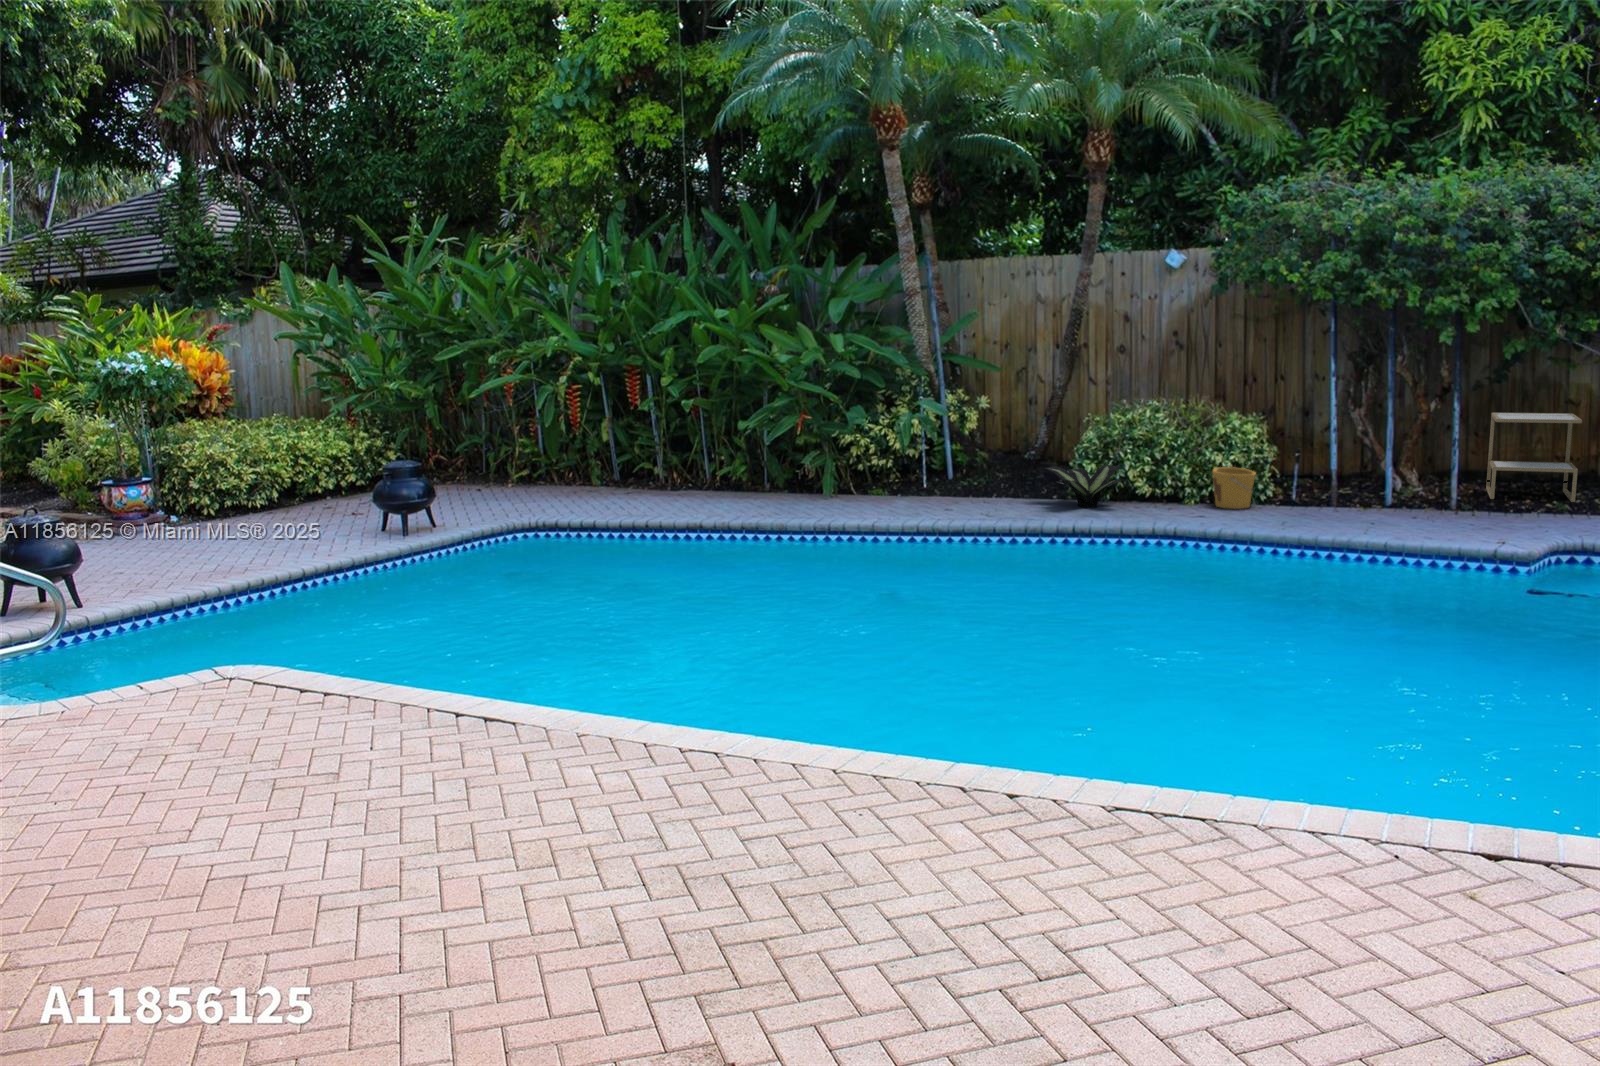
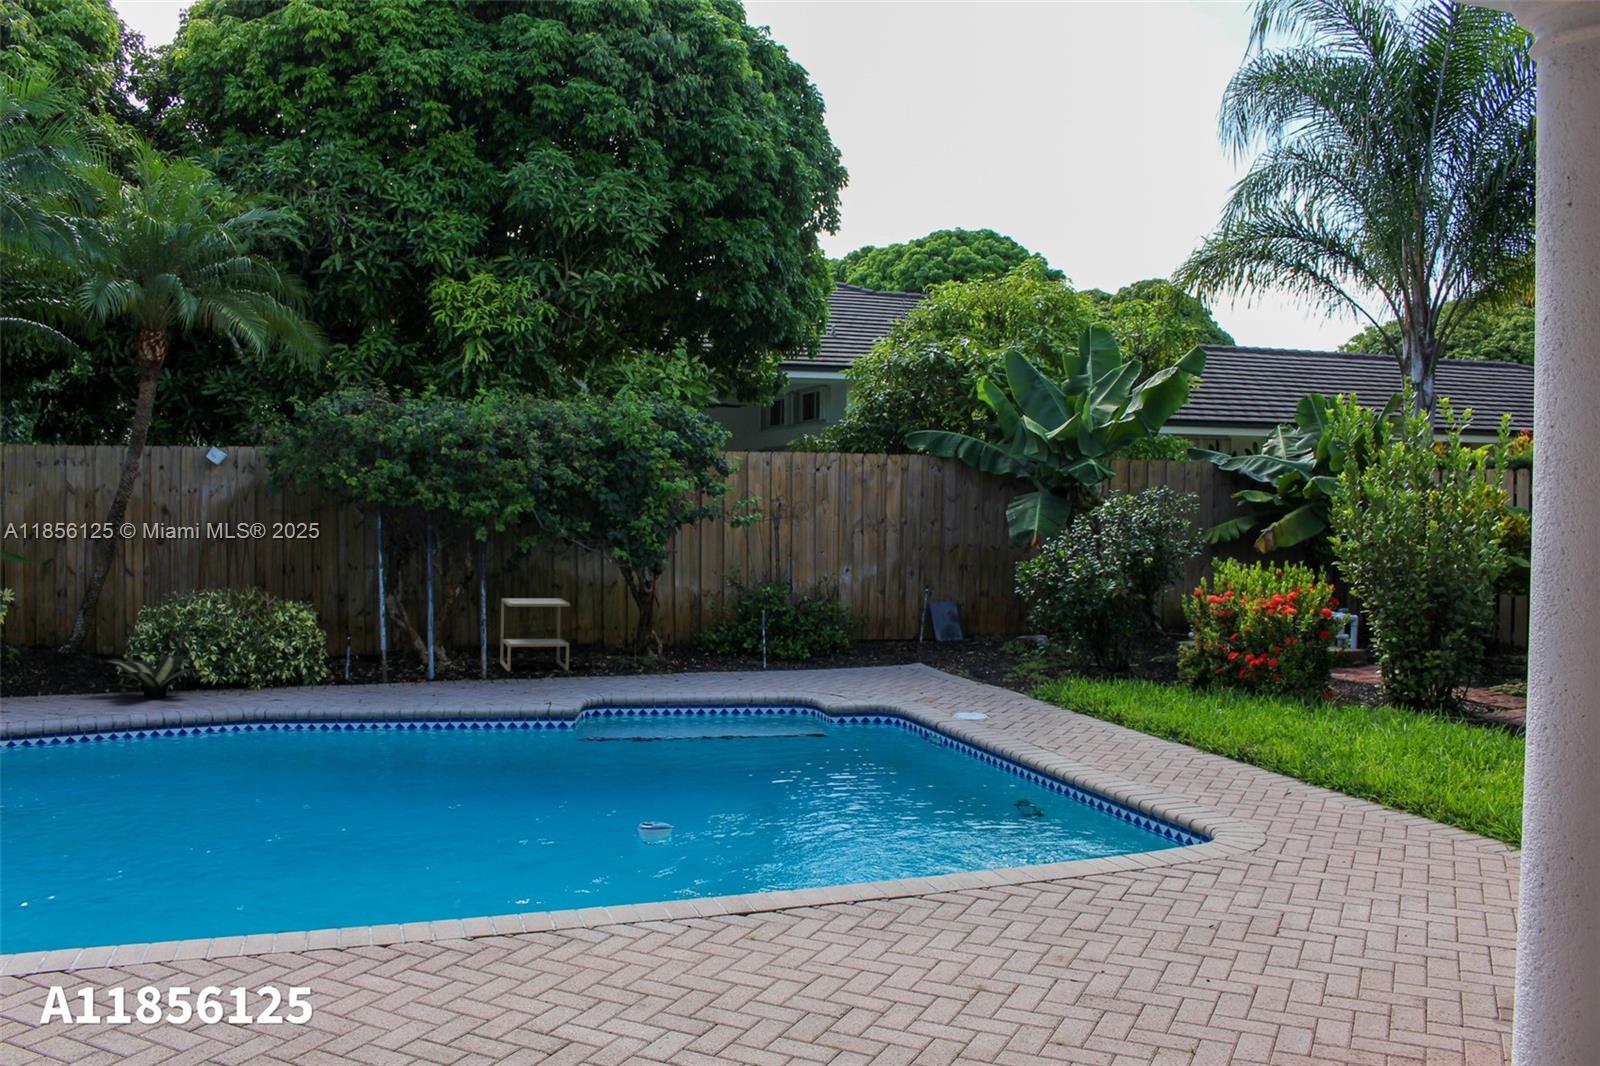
bucket: present [1212,467,1256,509] -> none [279,653,320,692]

